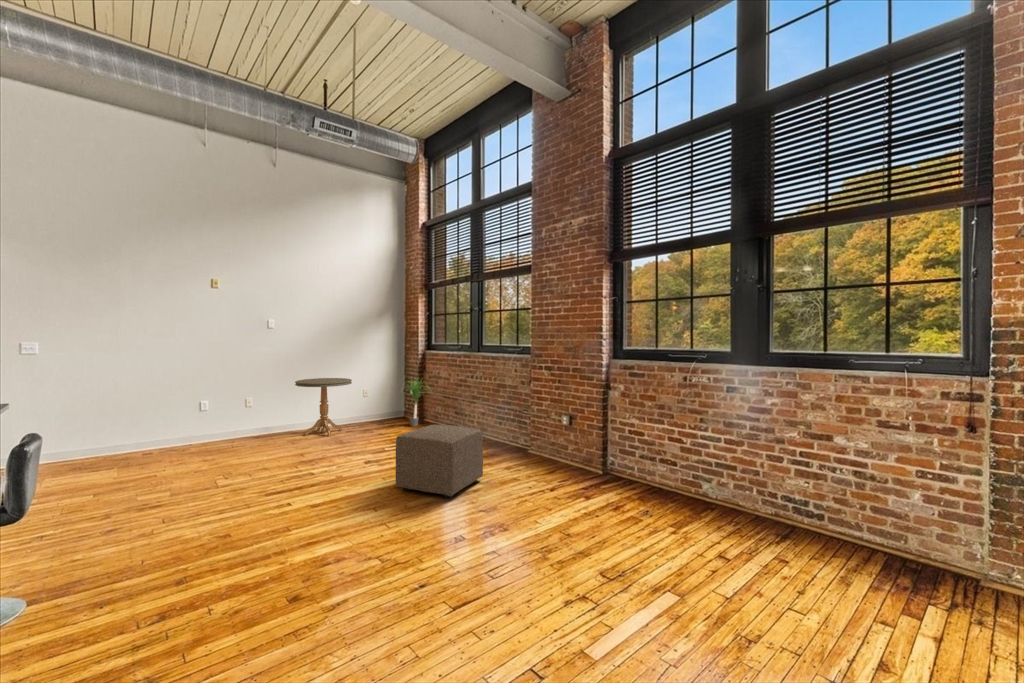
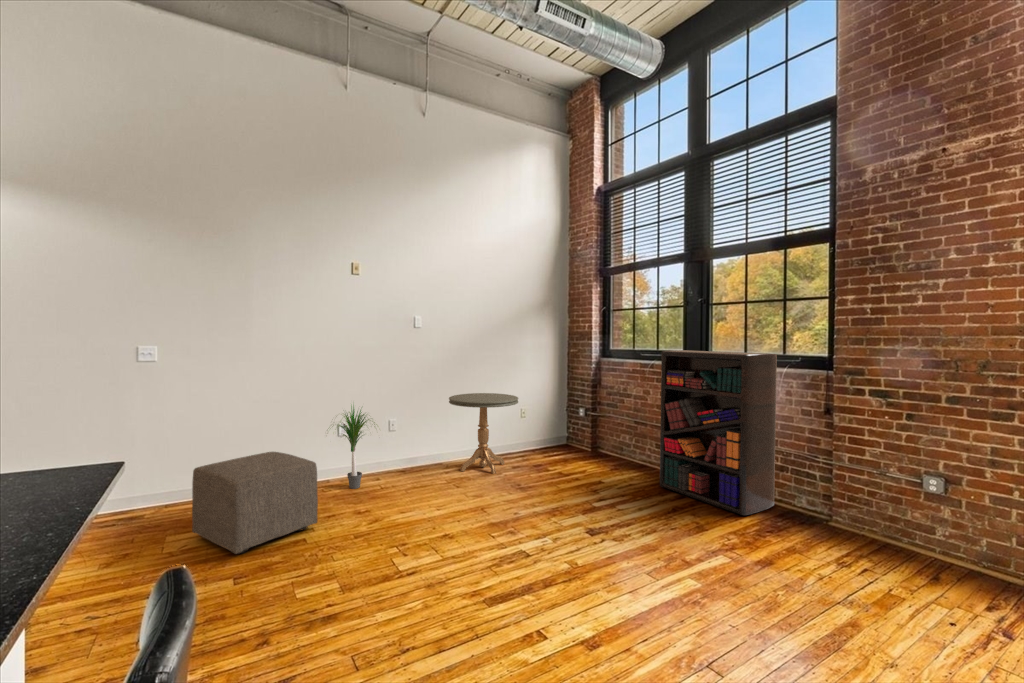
bookshelf: none [444,344,509,451] -> present [660,350,777,516]
potted plant: present [408,381,421,426] -> present [339,406,375,489]
ottoman: present [396,425,483,498] -> present [192,452,318,554]

